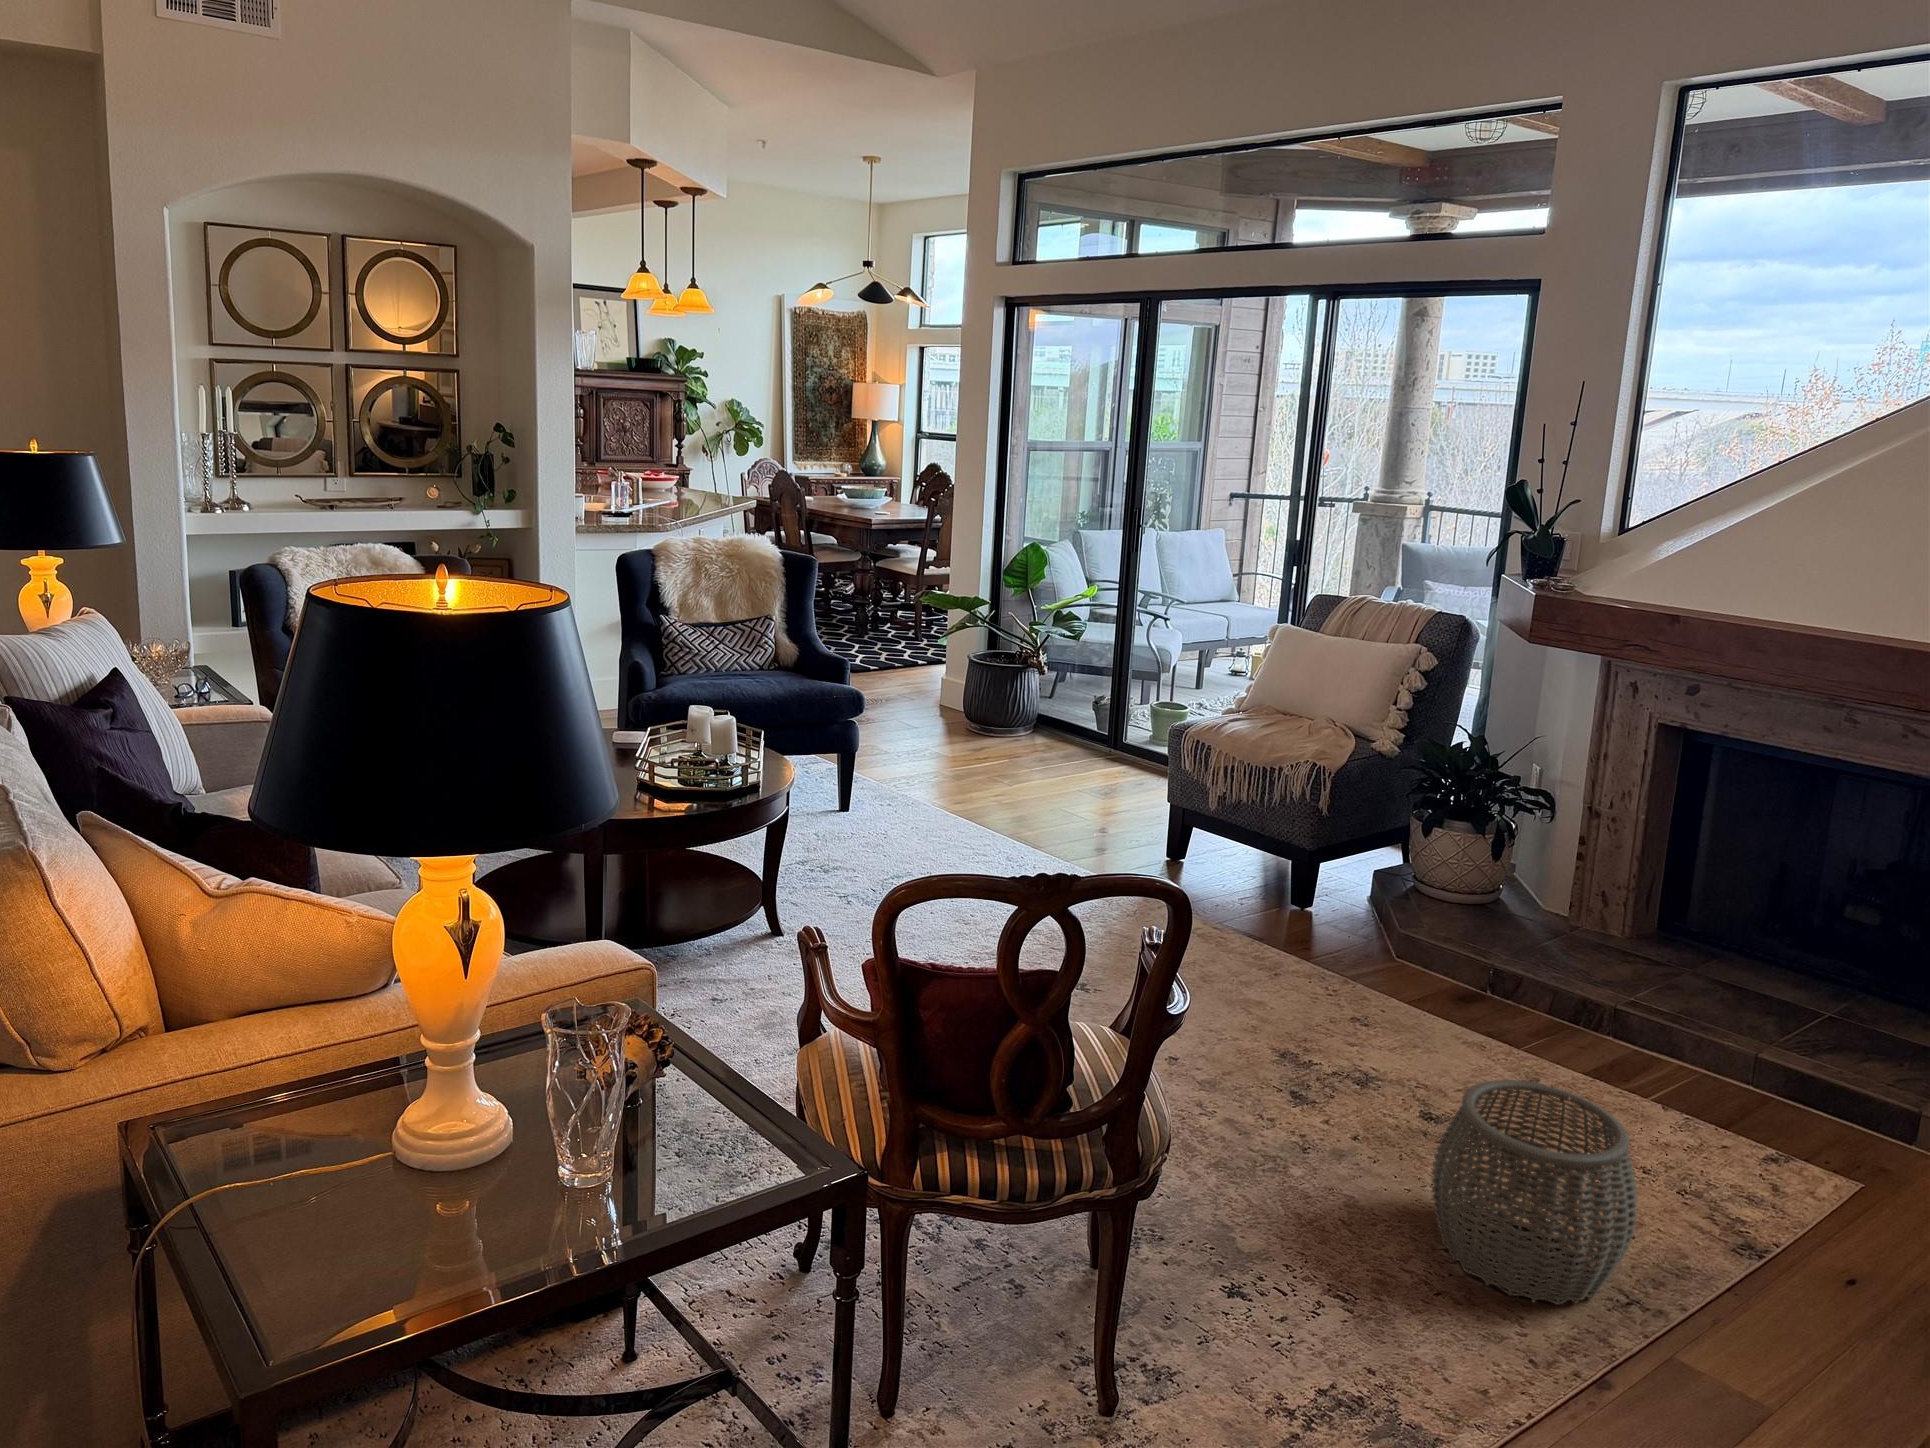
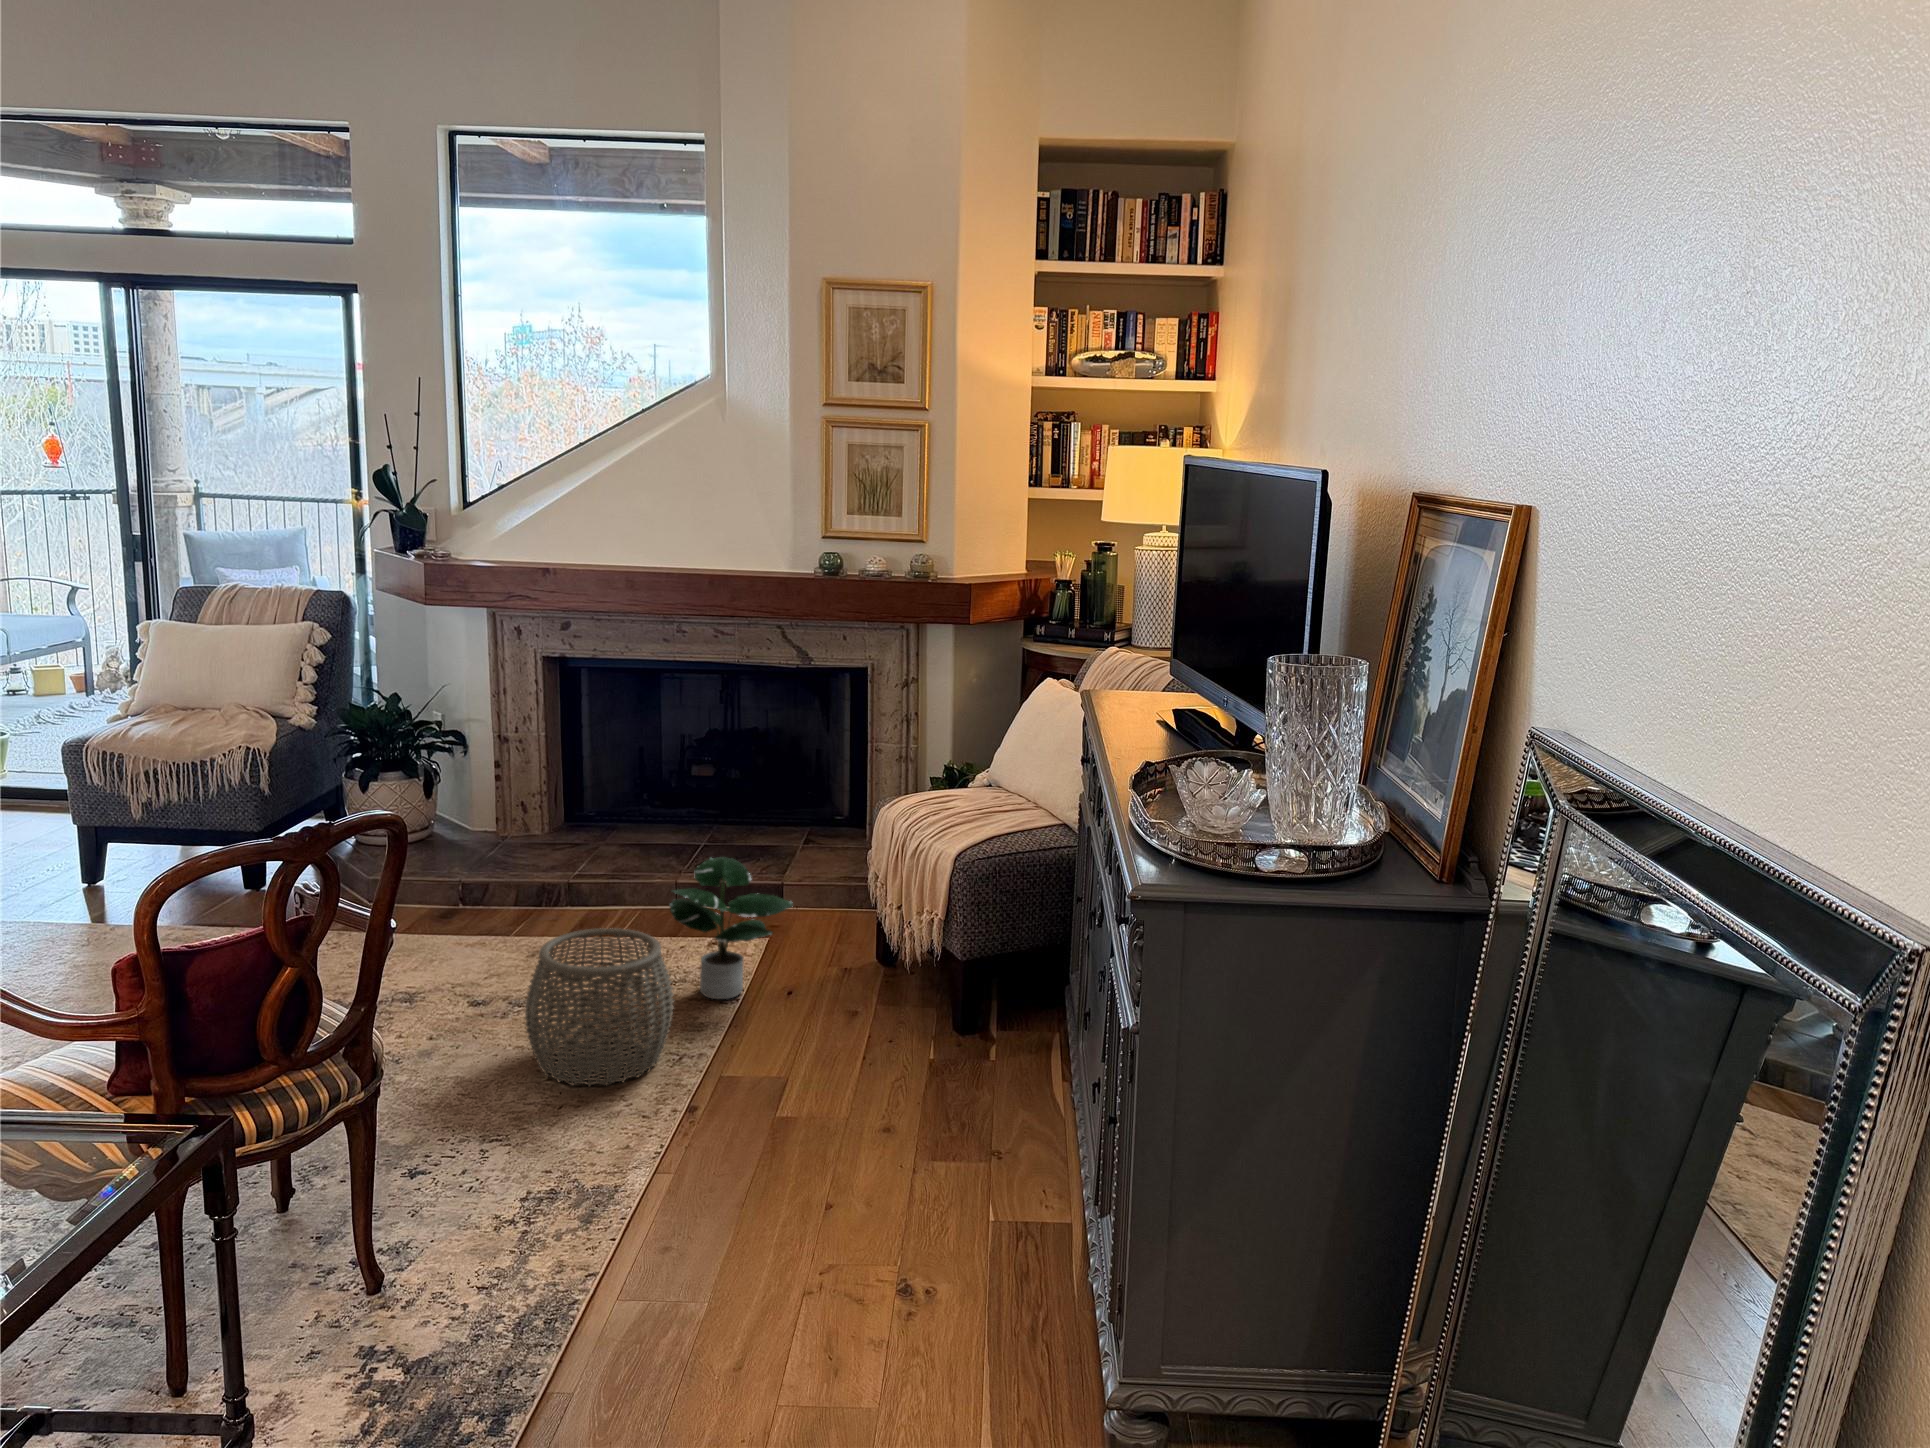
potted plant: none [1690,1047,1891,1253] -> present [670,857,793,999]

